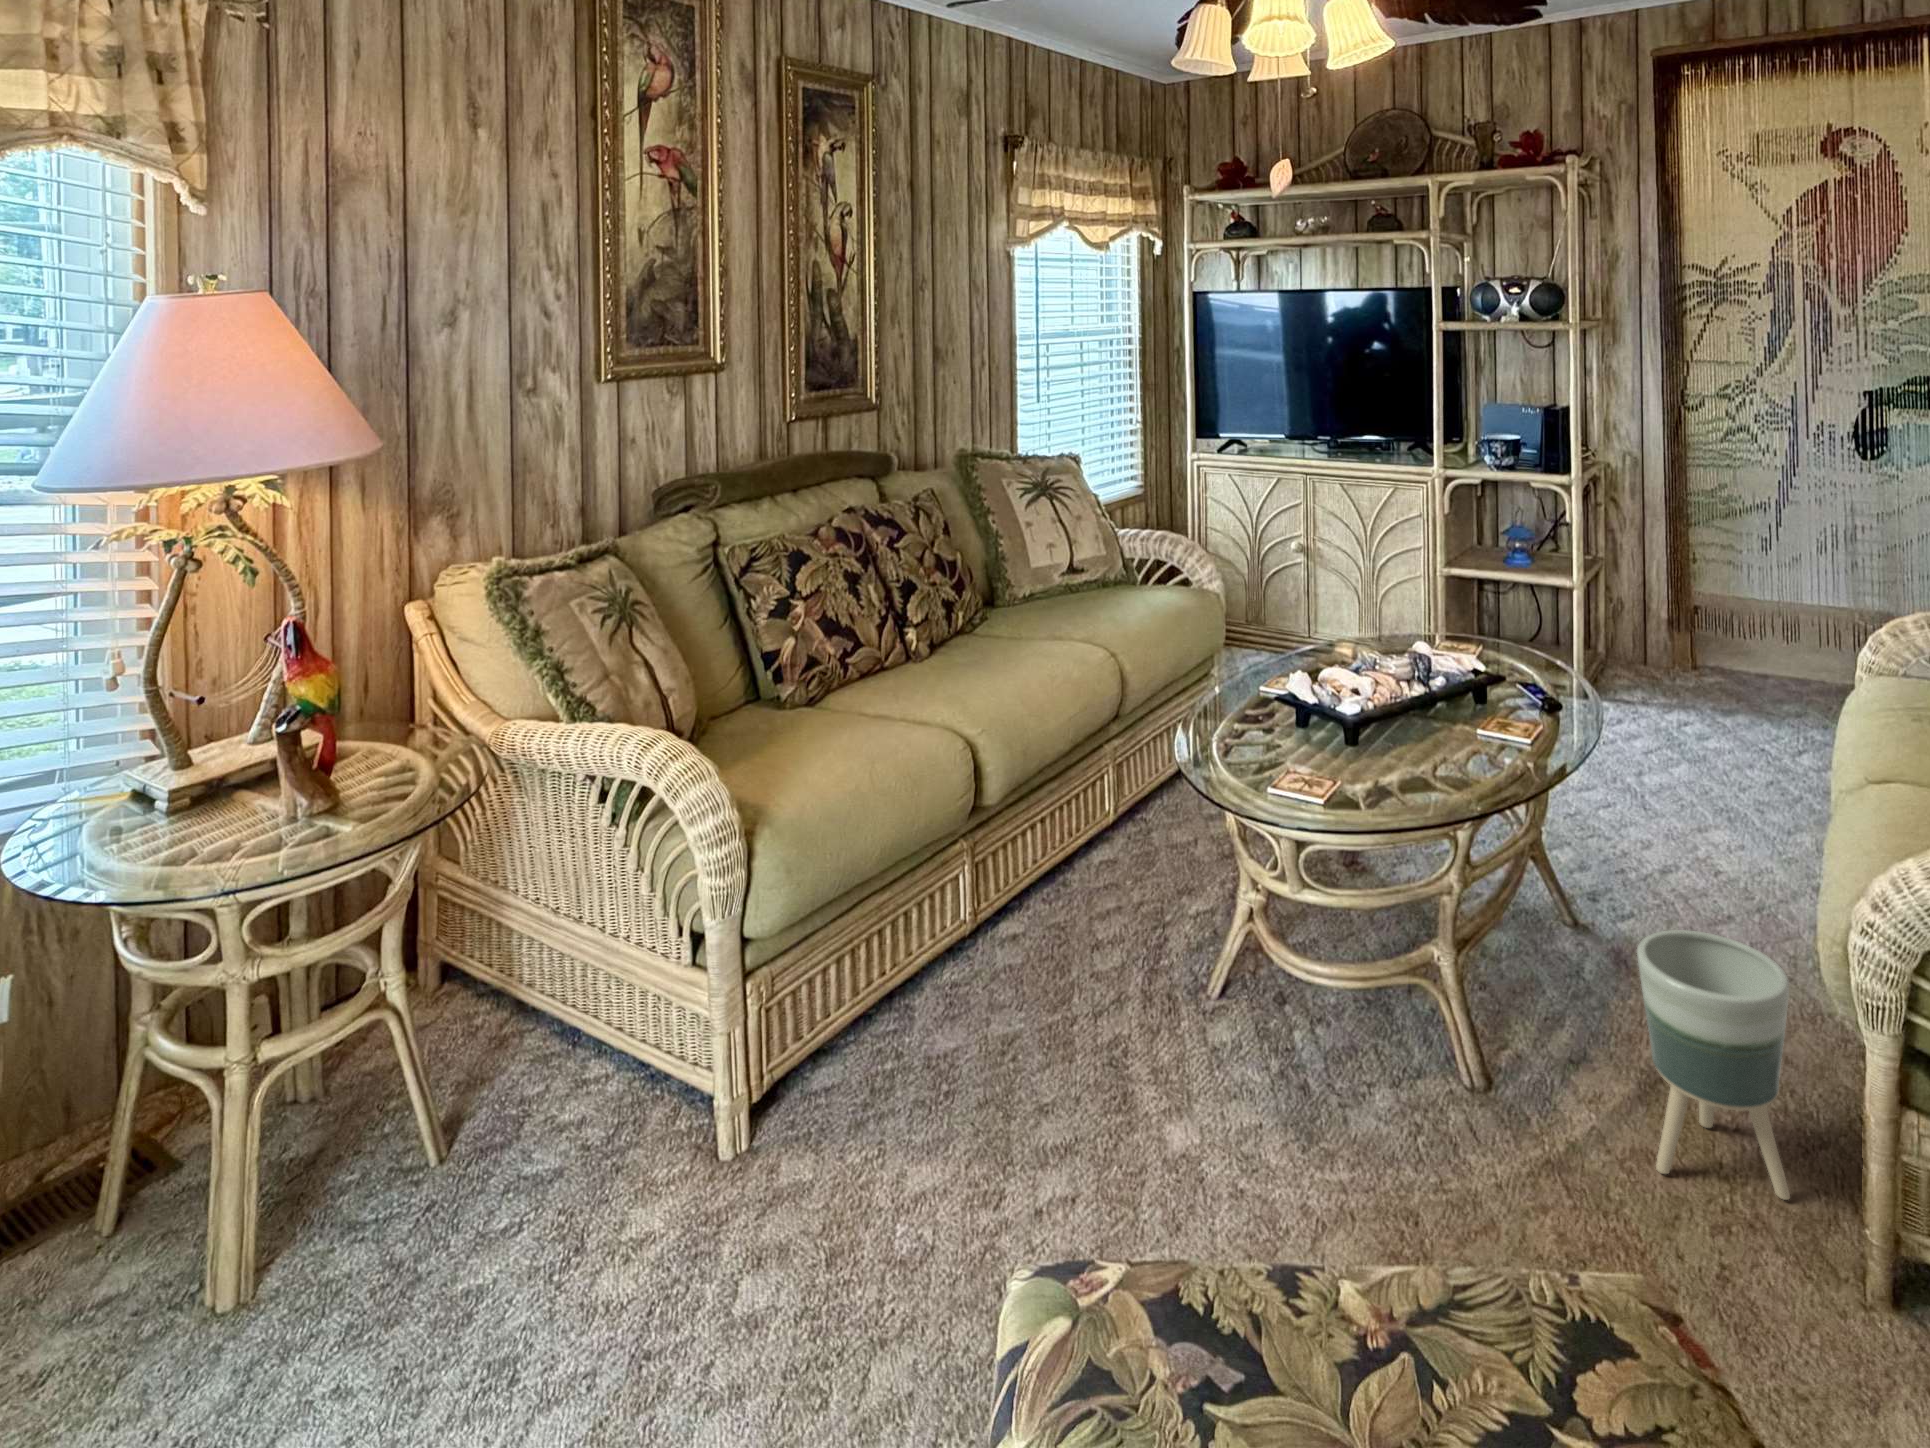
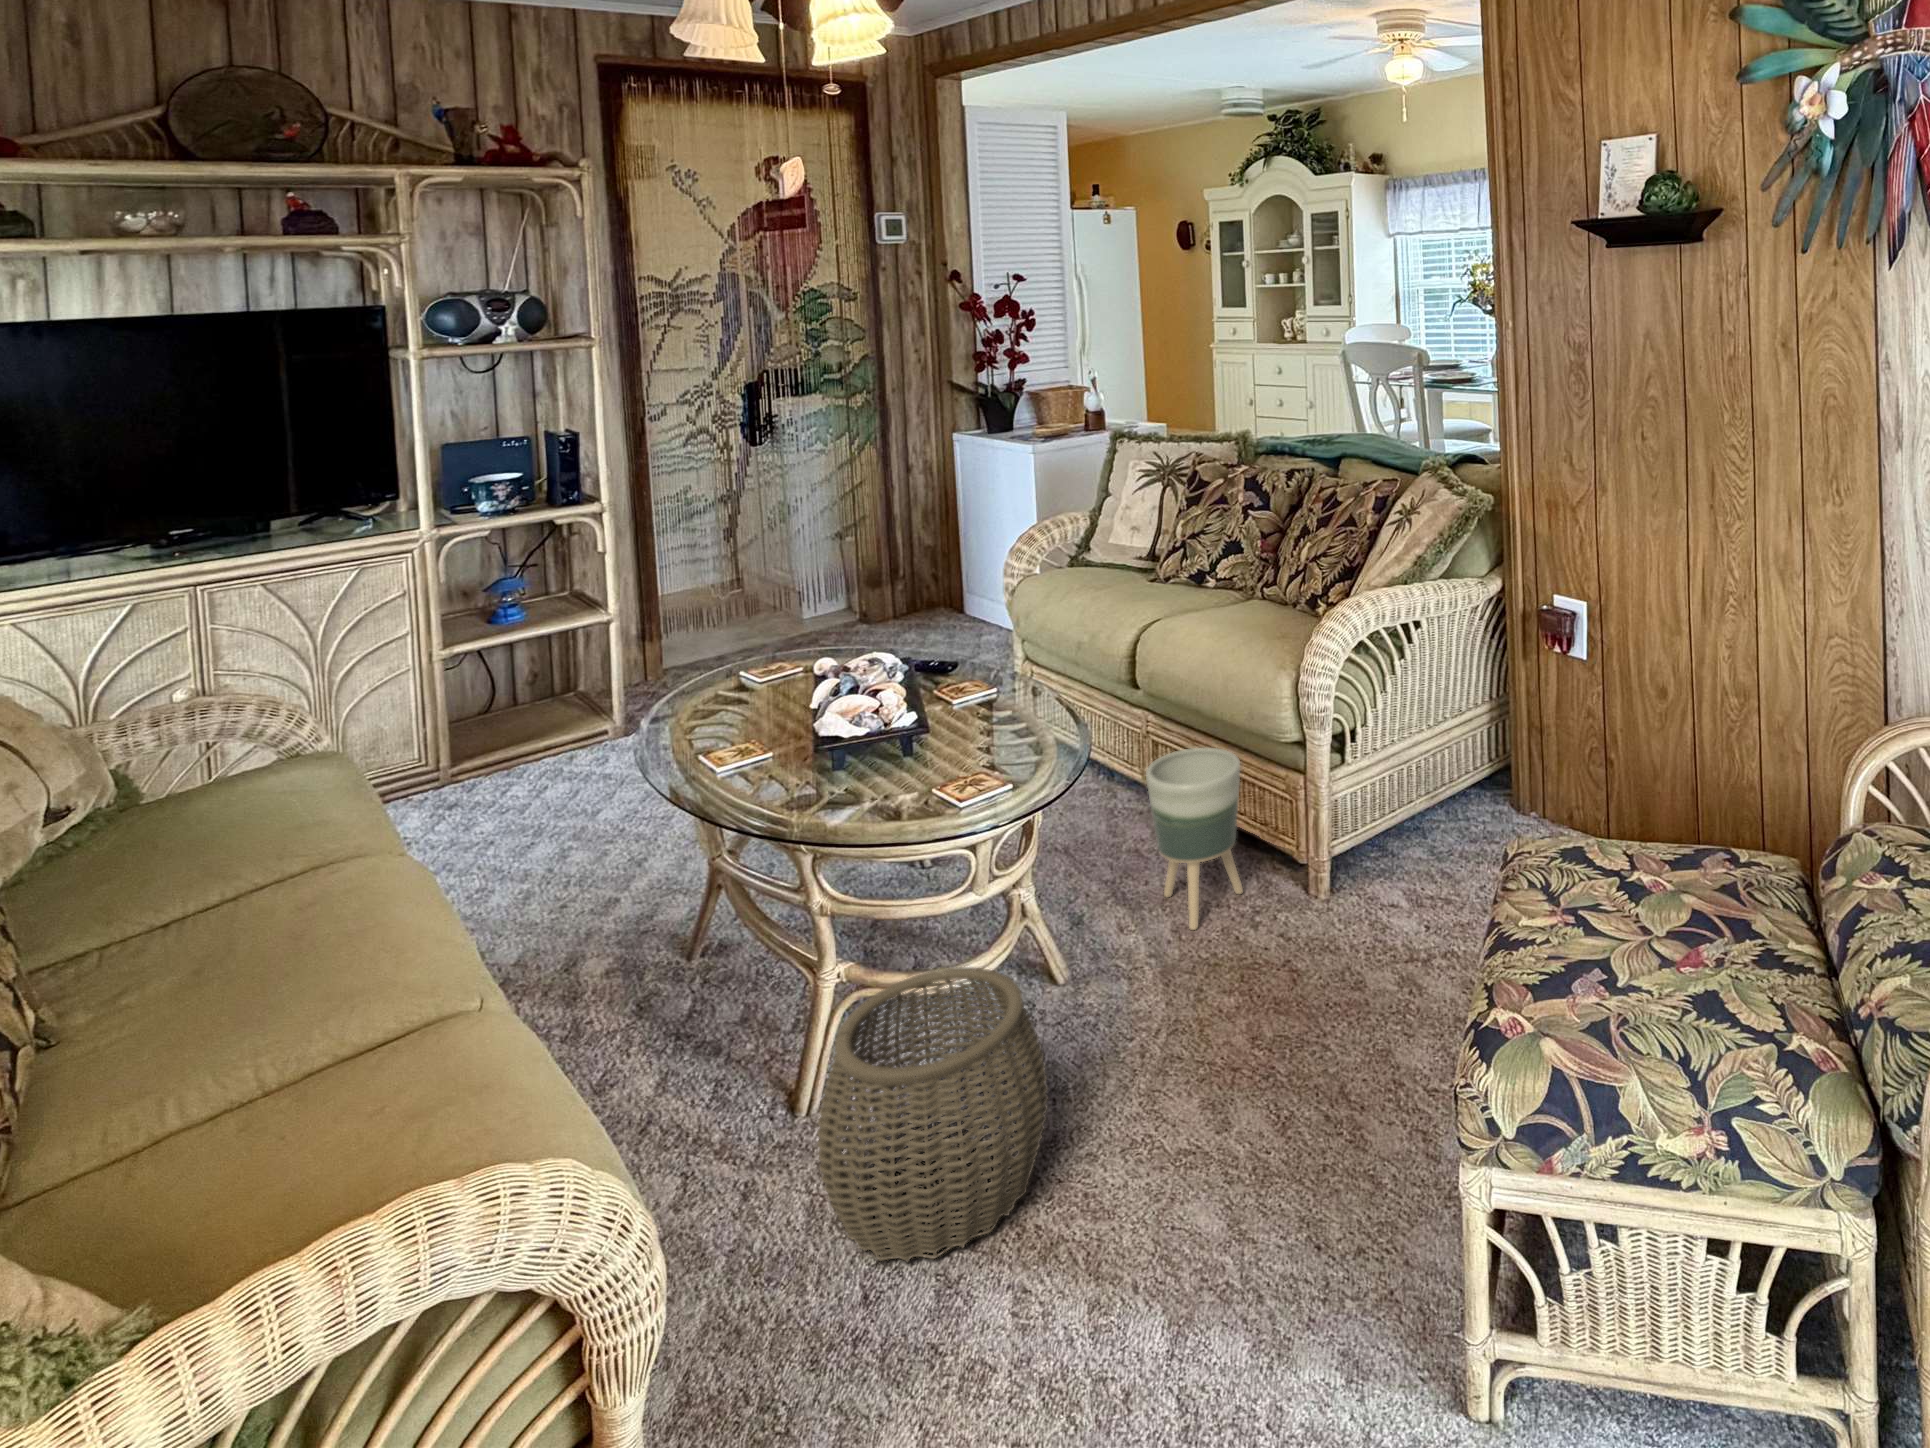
woven basket: none [1062,906,1261,1165] -> present [817,967,1048,1262]

